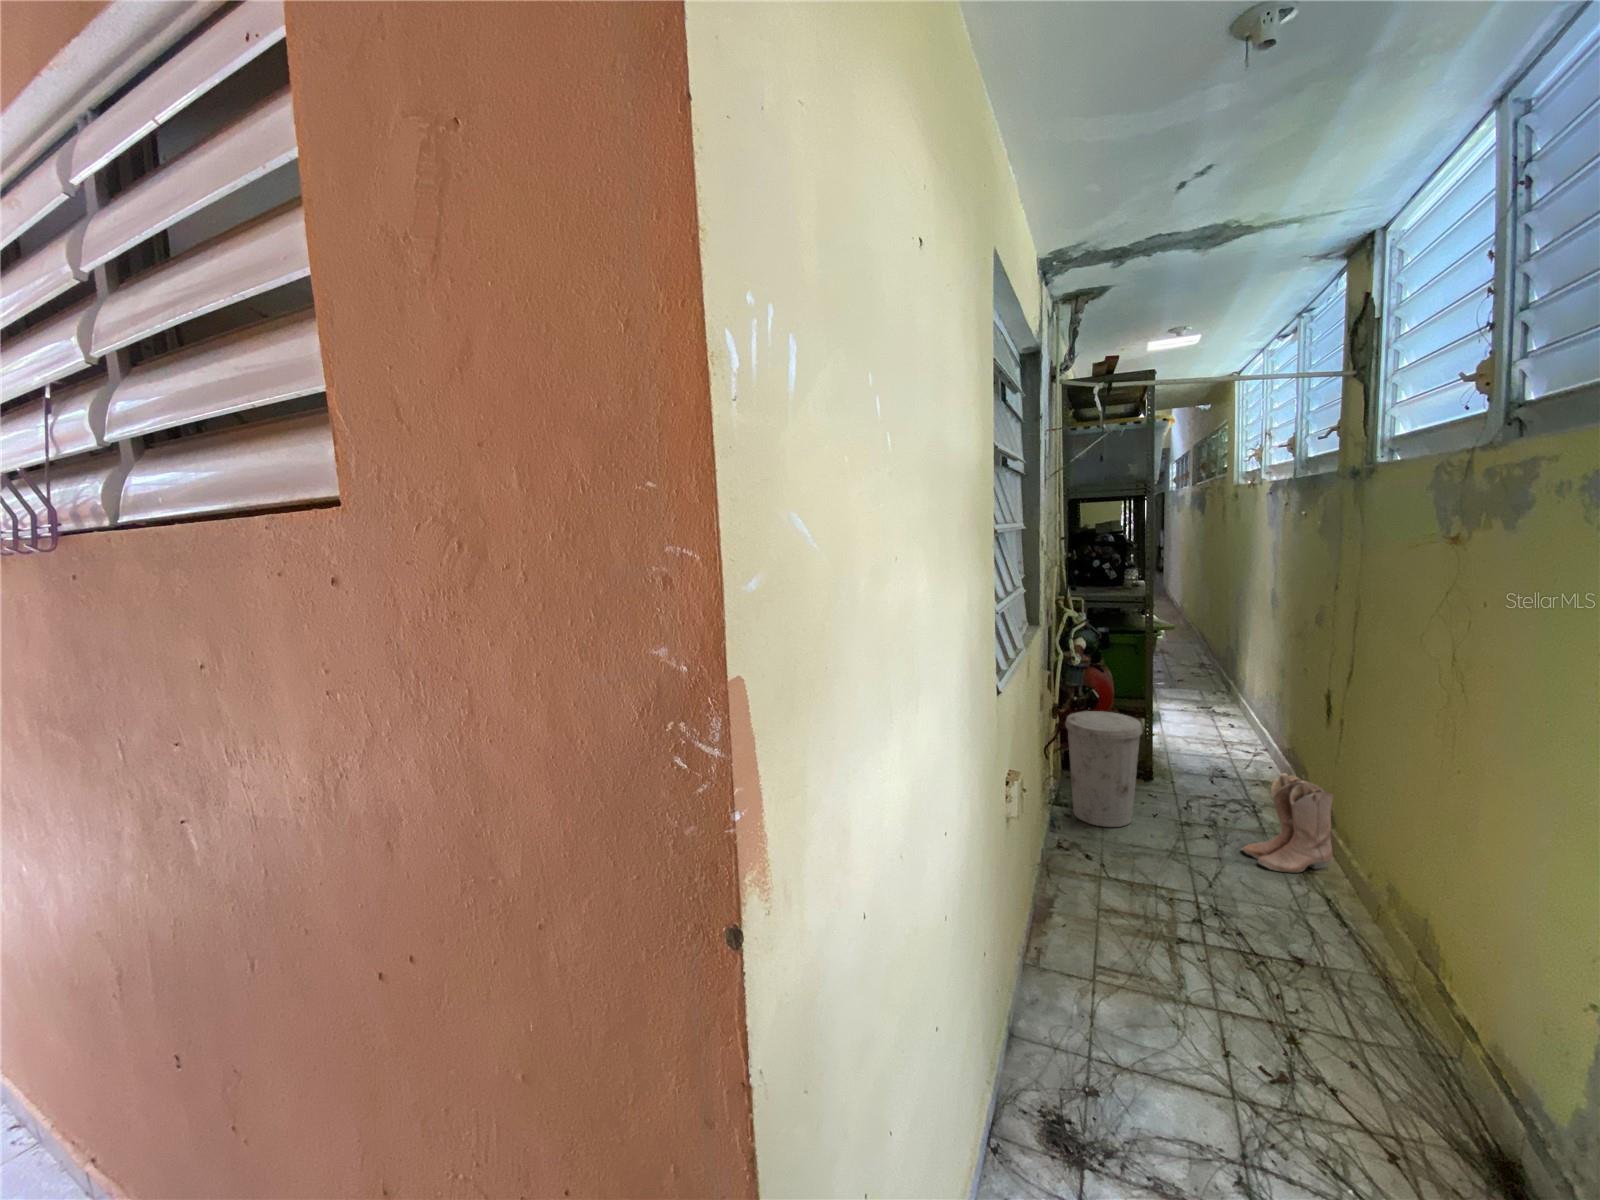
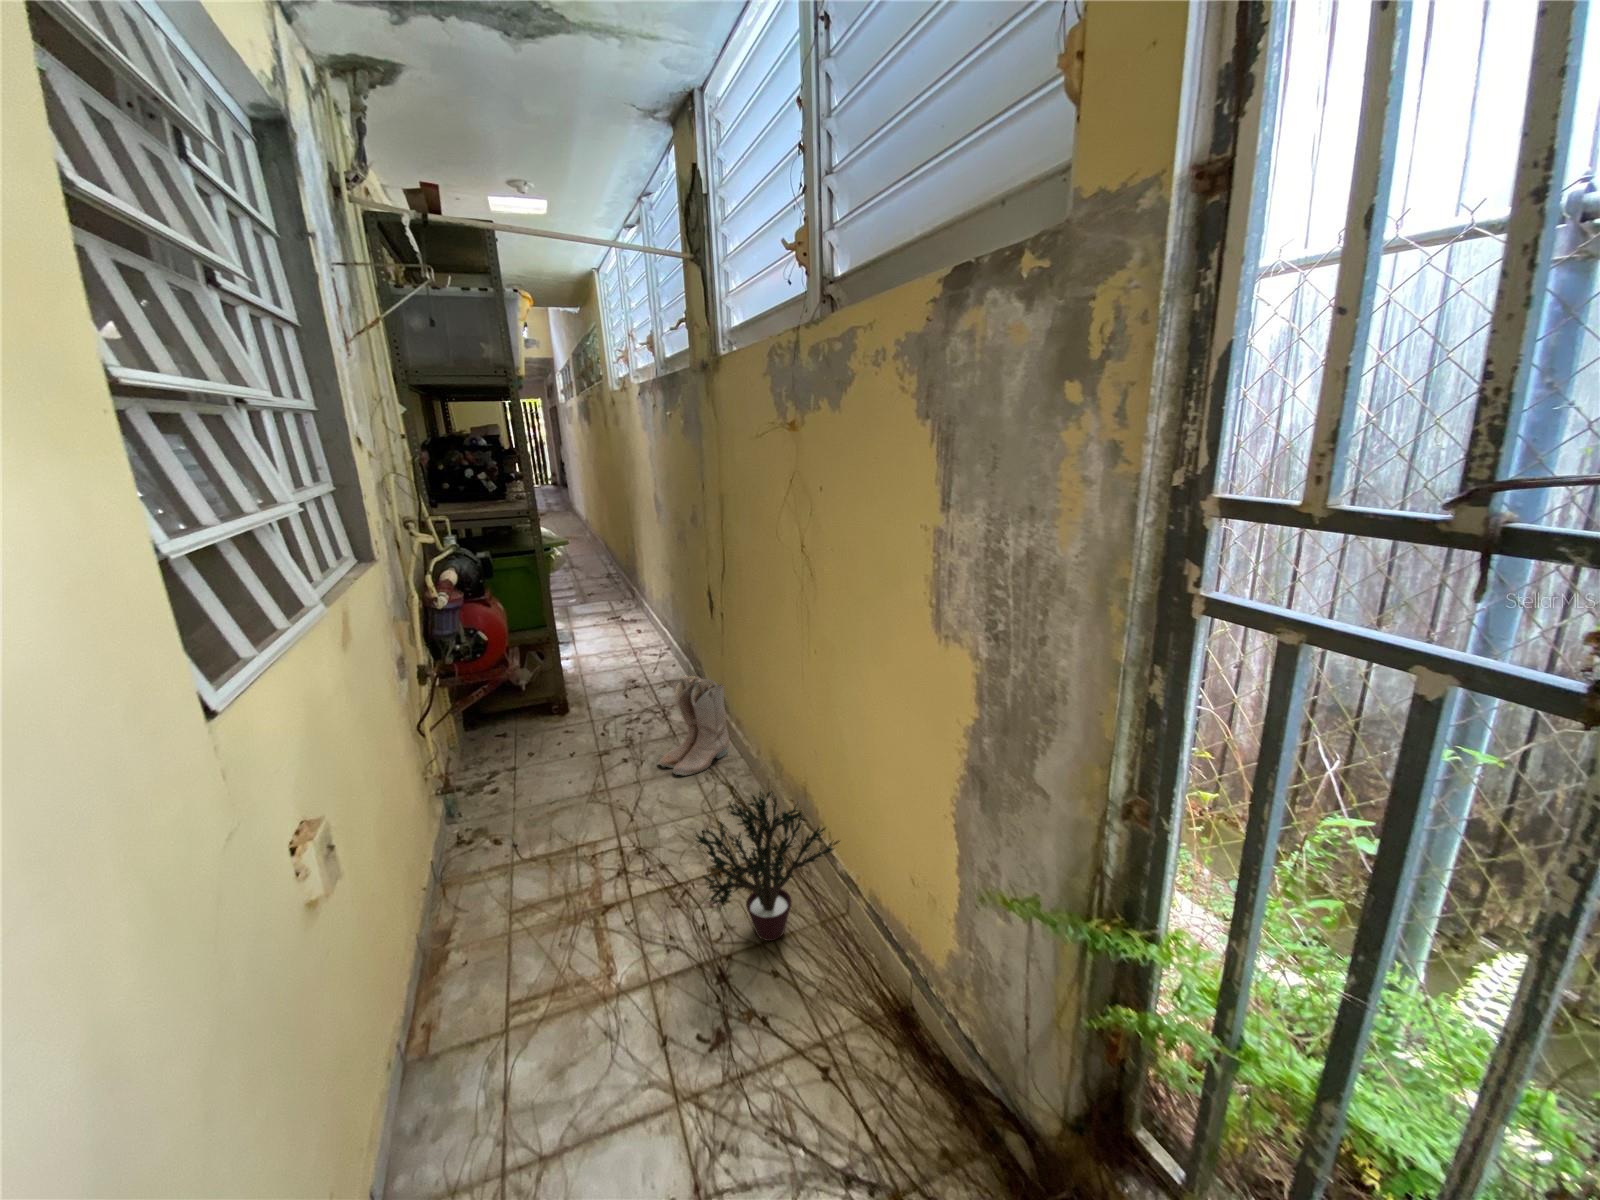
trash can: present [1066,711,1143,827] -> none [448,653,550,795]
potted plant: none [1276,888,1461,1041] -> present [696,791,840,941]

